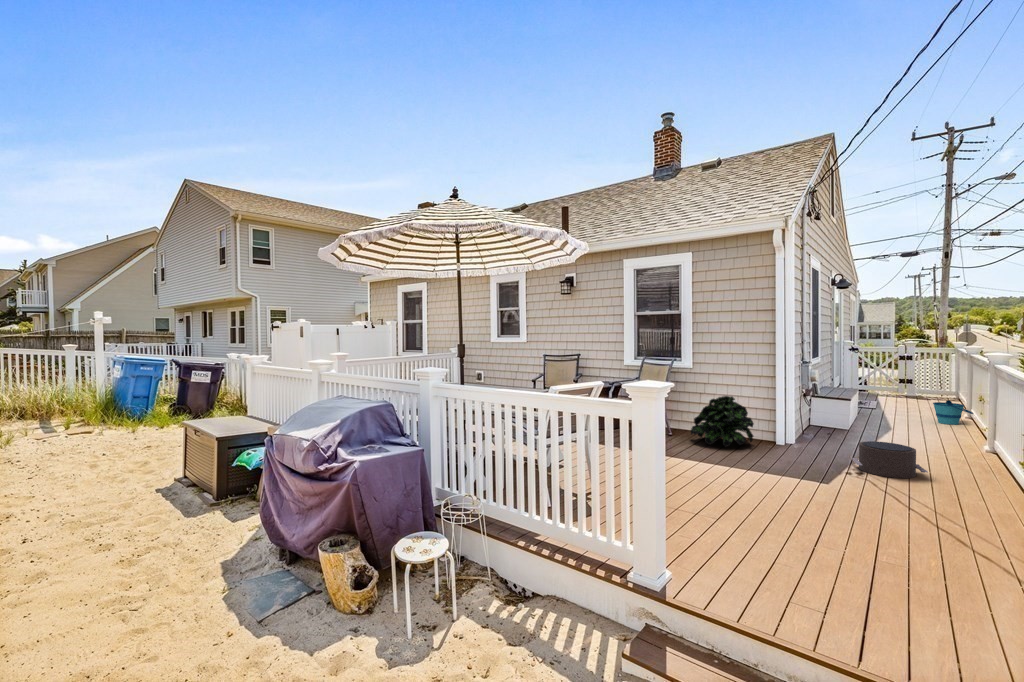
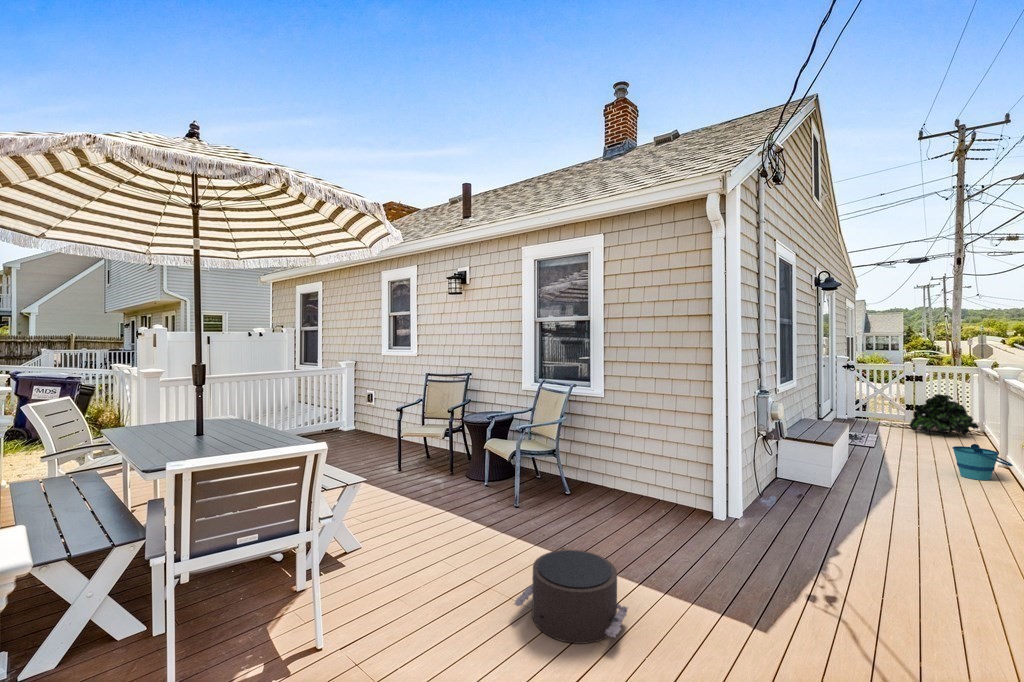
potted plant: present [691,396,754,447] -> present [910,394,979,434]
pouf: present [852,441,928,478] -> present [514,550,628,644]

